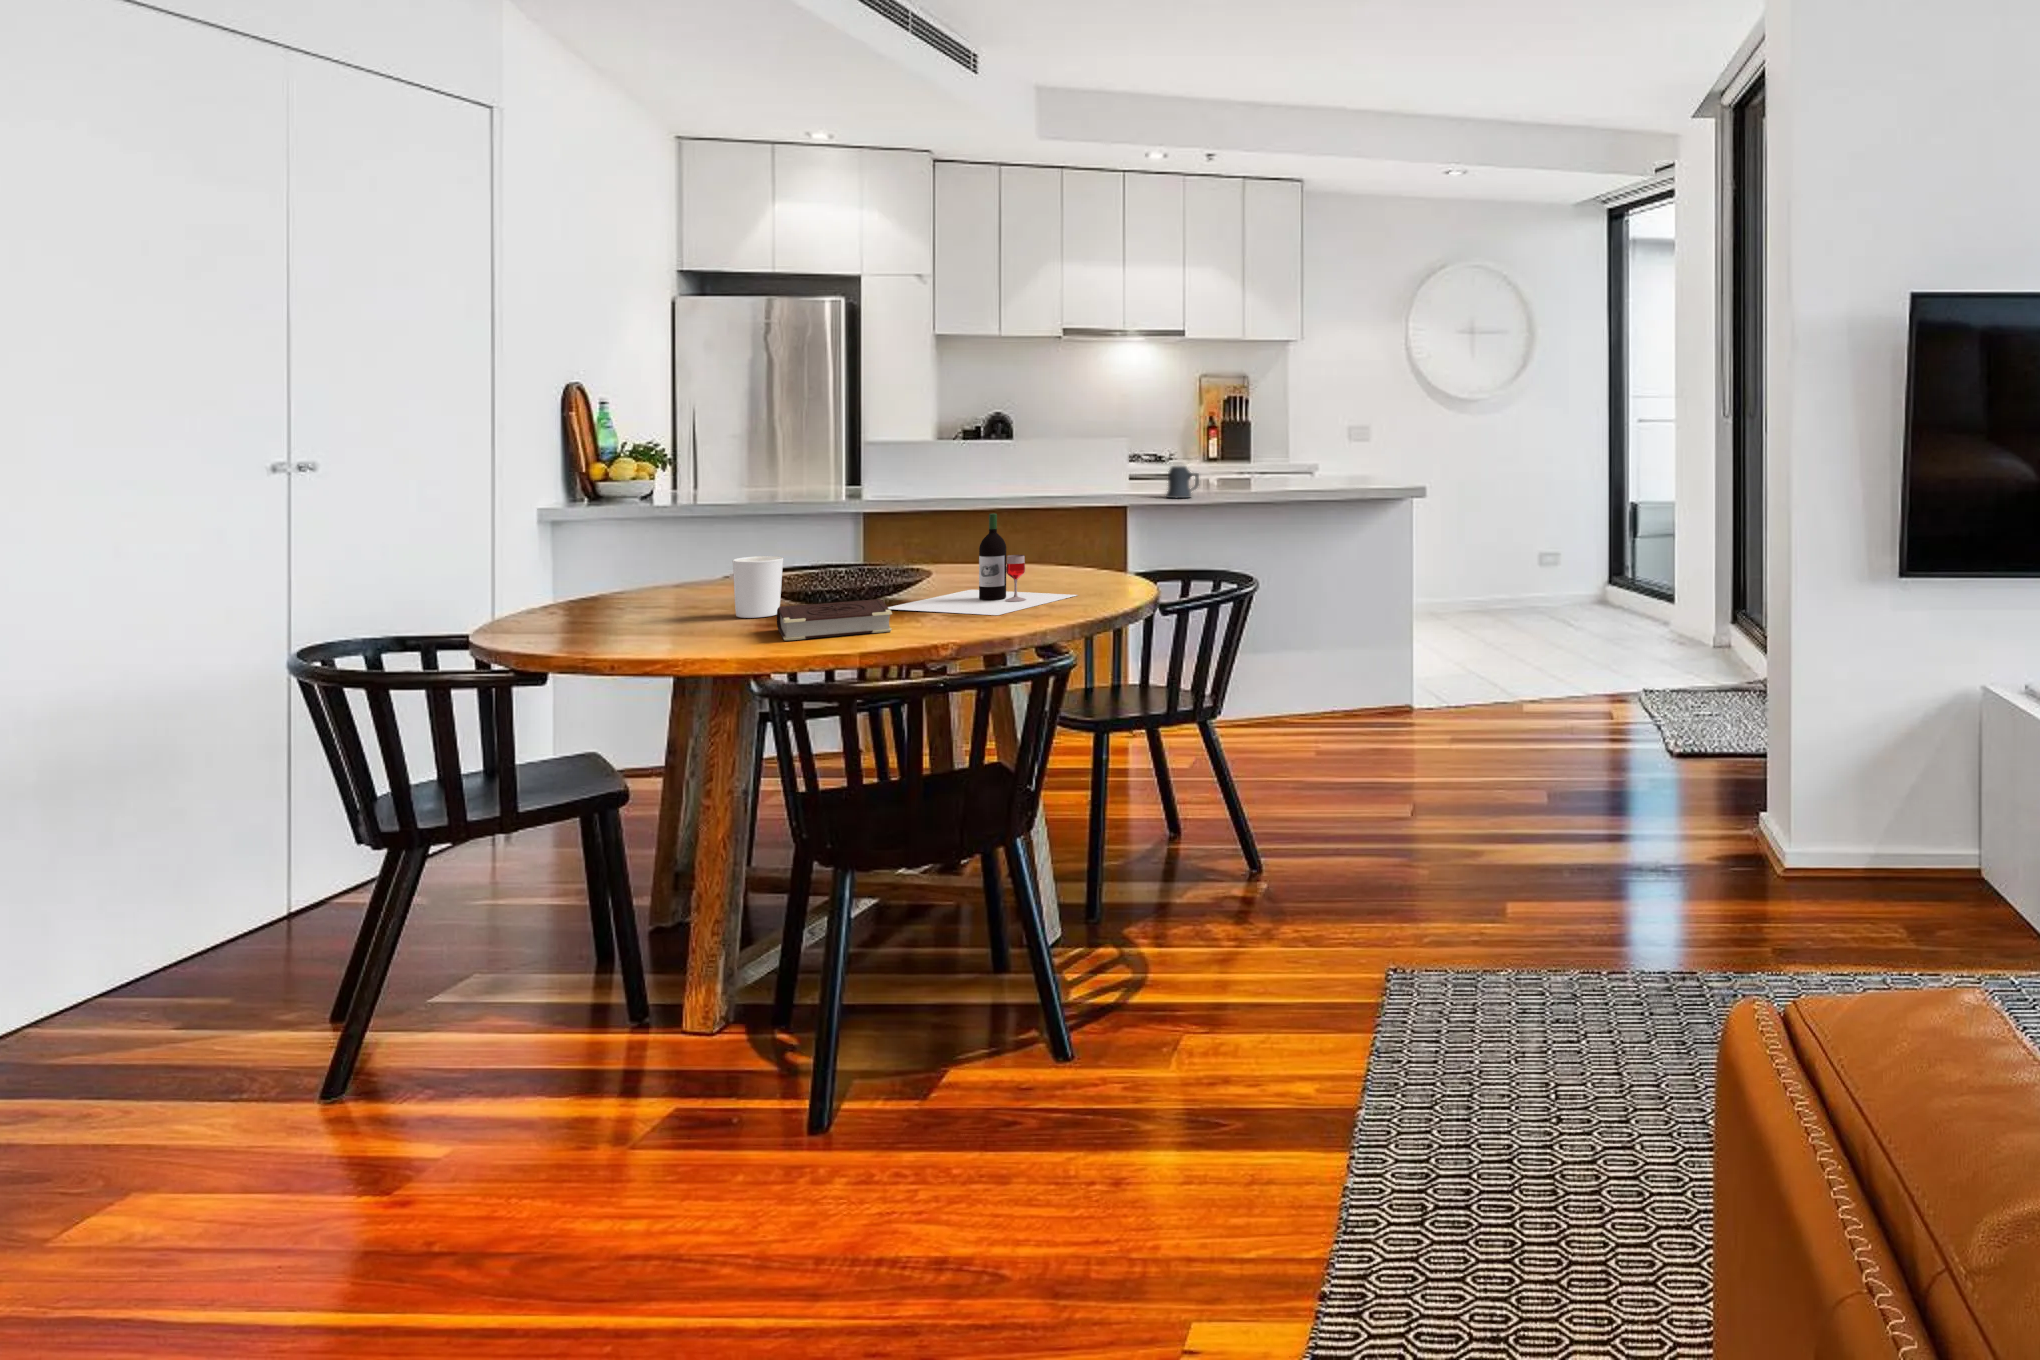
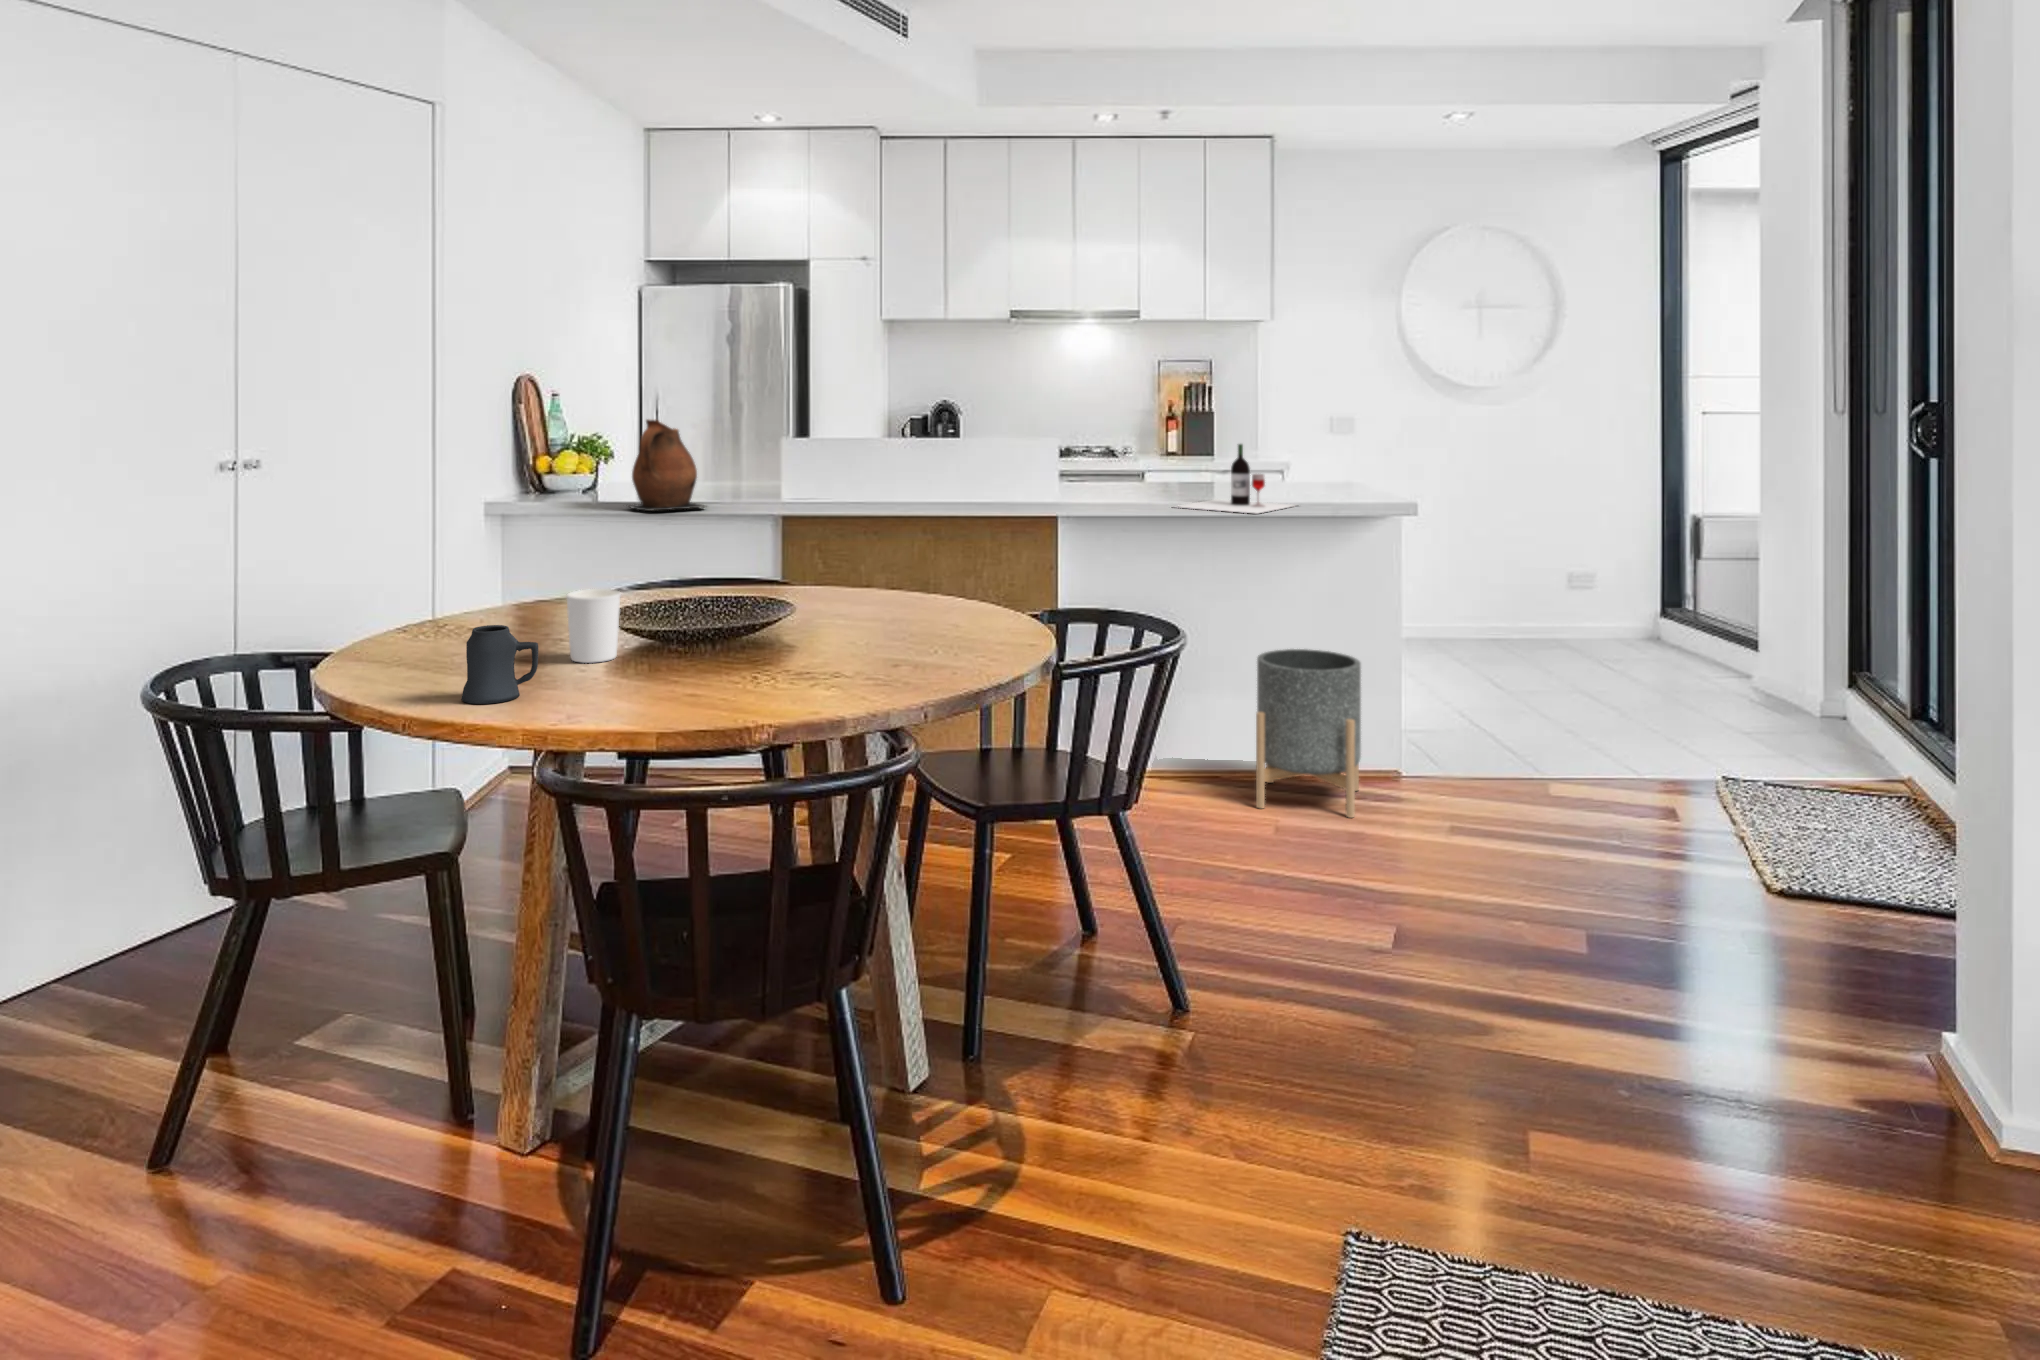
ceramic pitcher: none [694,425,786,512] -> present [629,420,706,511]
mug: present [1166,466,1199,498] -> present [461,625,538,704]
wine bottle: present [888,514,1077,615] -> present [1178,444,1295,513]
book: present [777,599,892,641] -> none [583,656,708,709]
planter: none [1298,610,1382,743] -> present [1256,649,1361,818]

